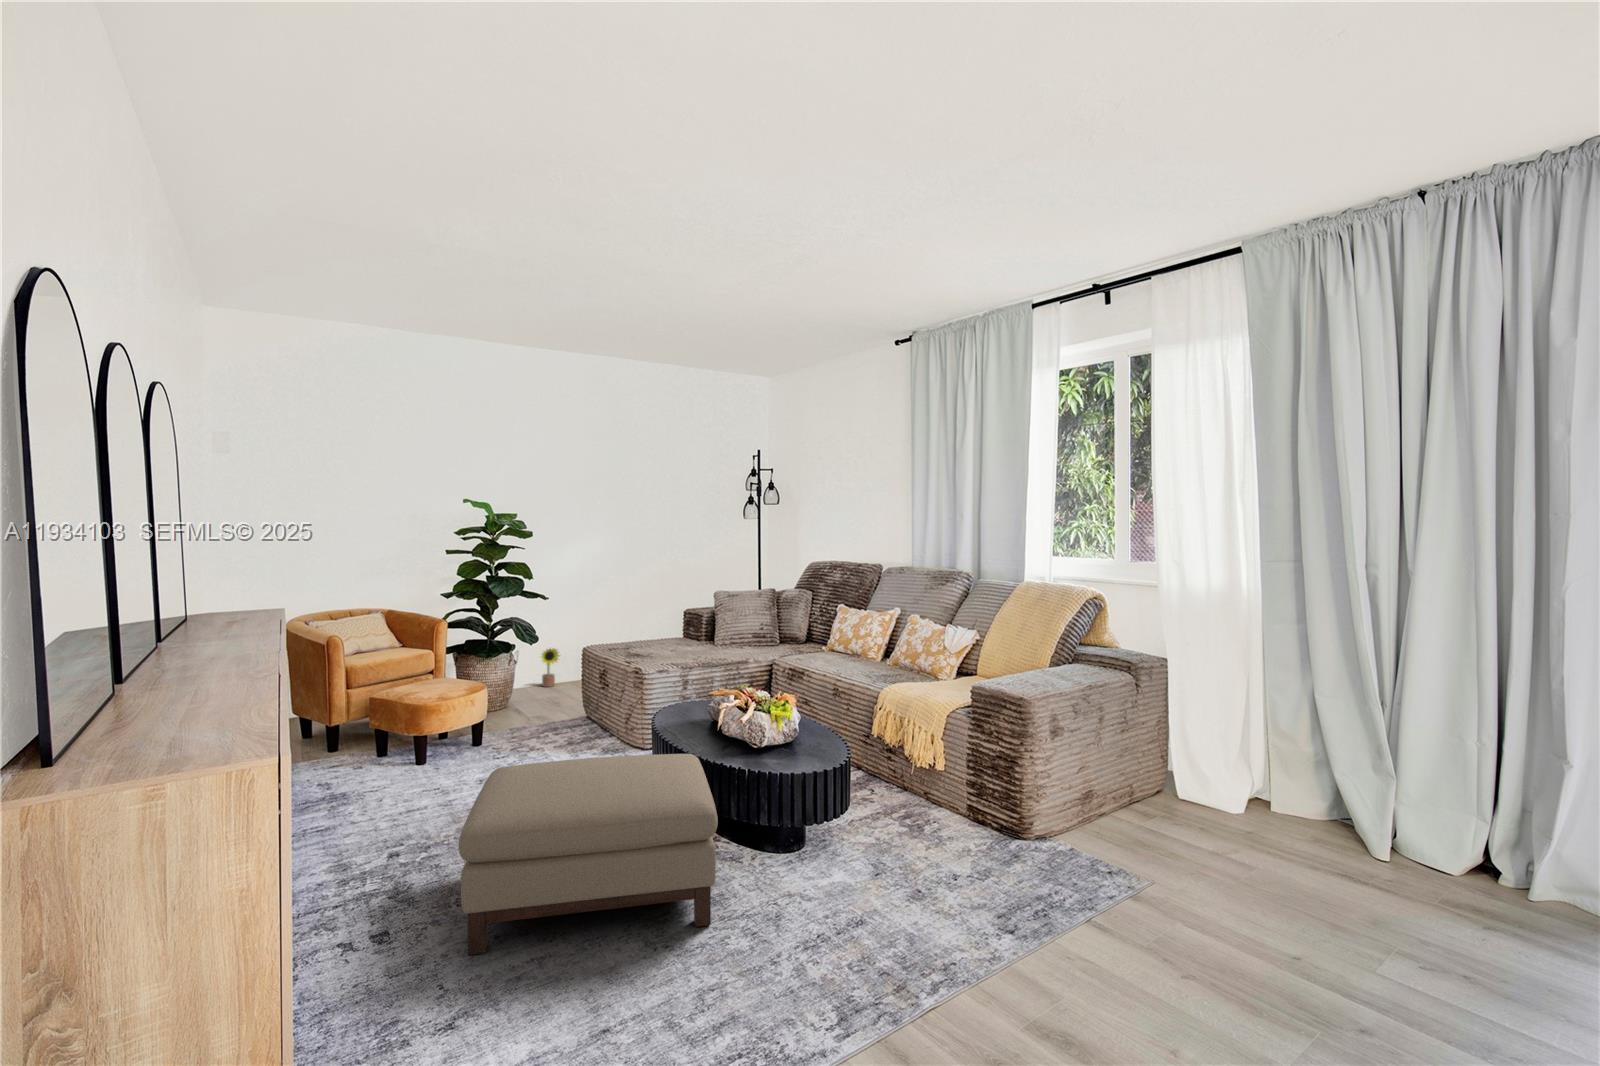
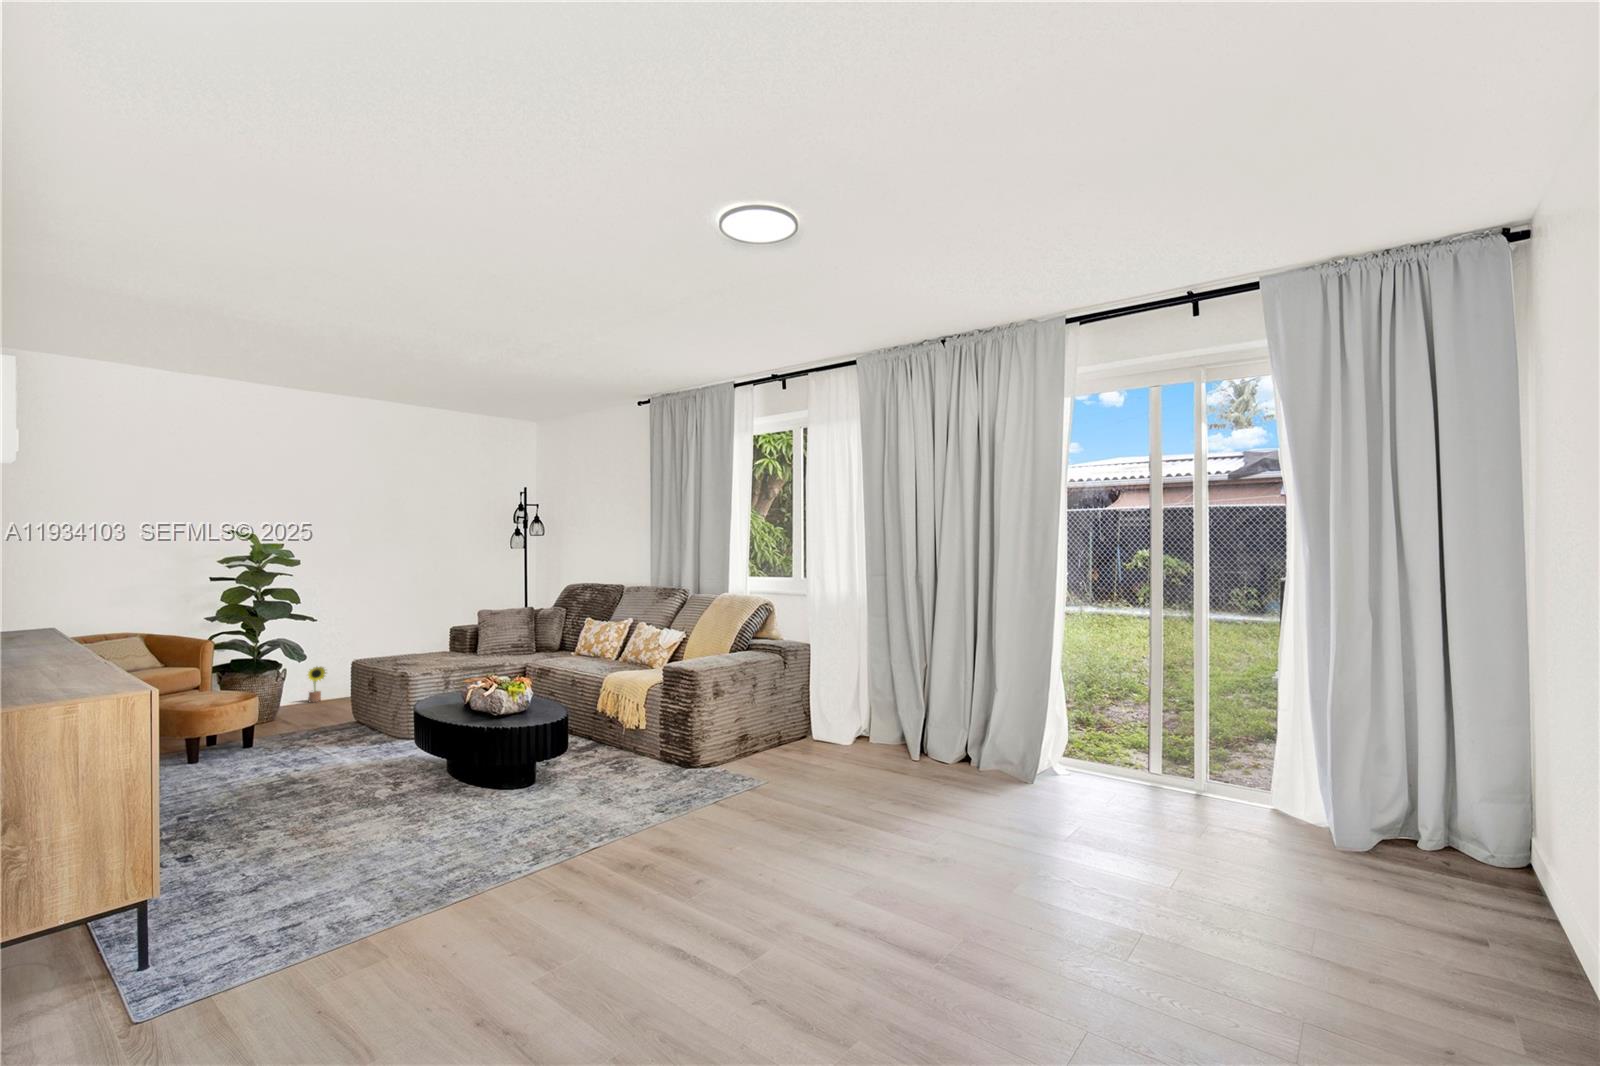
ottoman: present [459,754,718,955] -> none [255,721,460,861]

